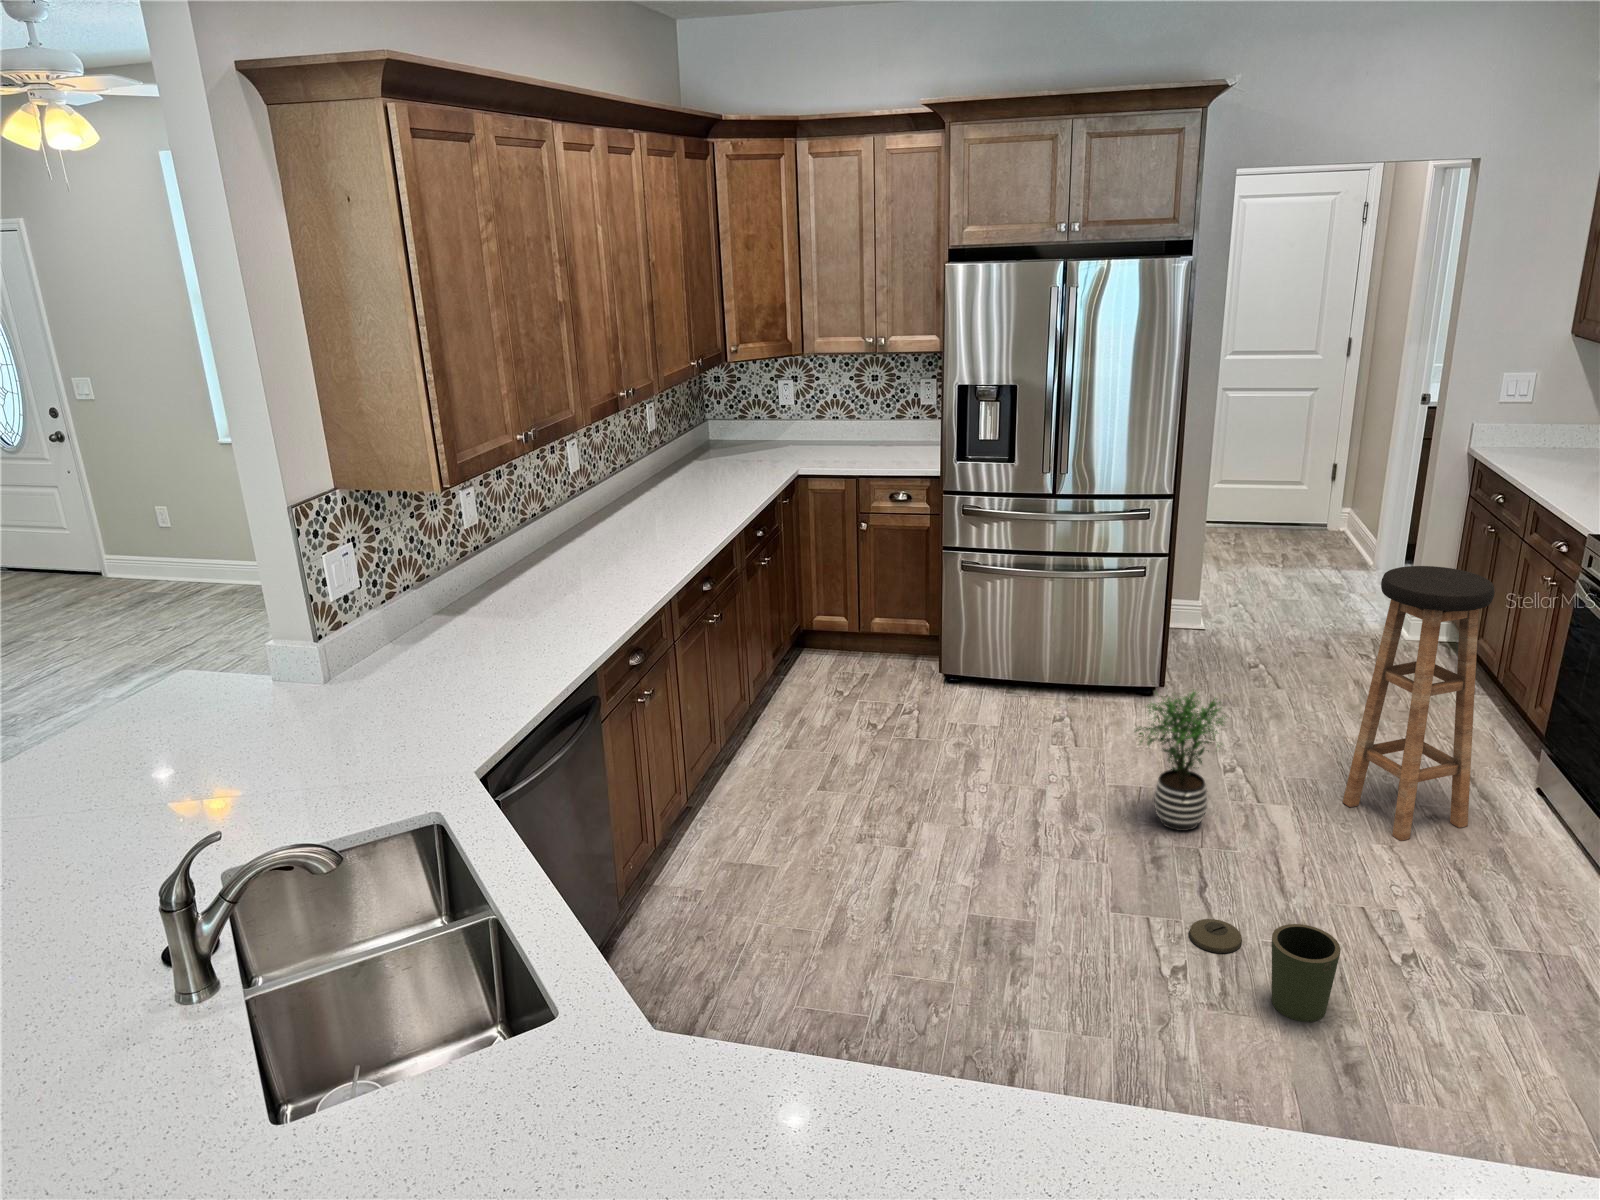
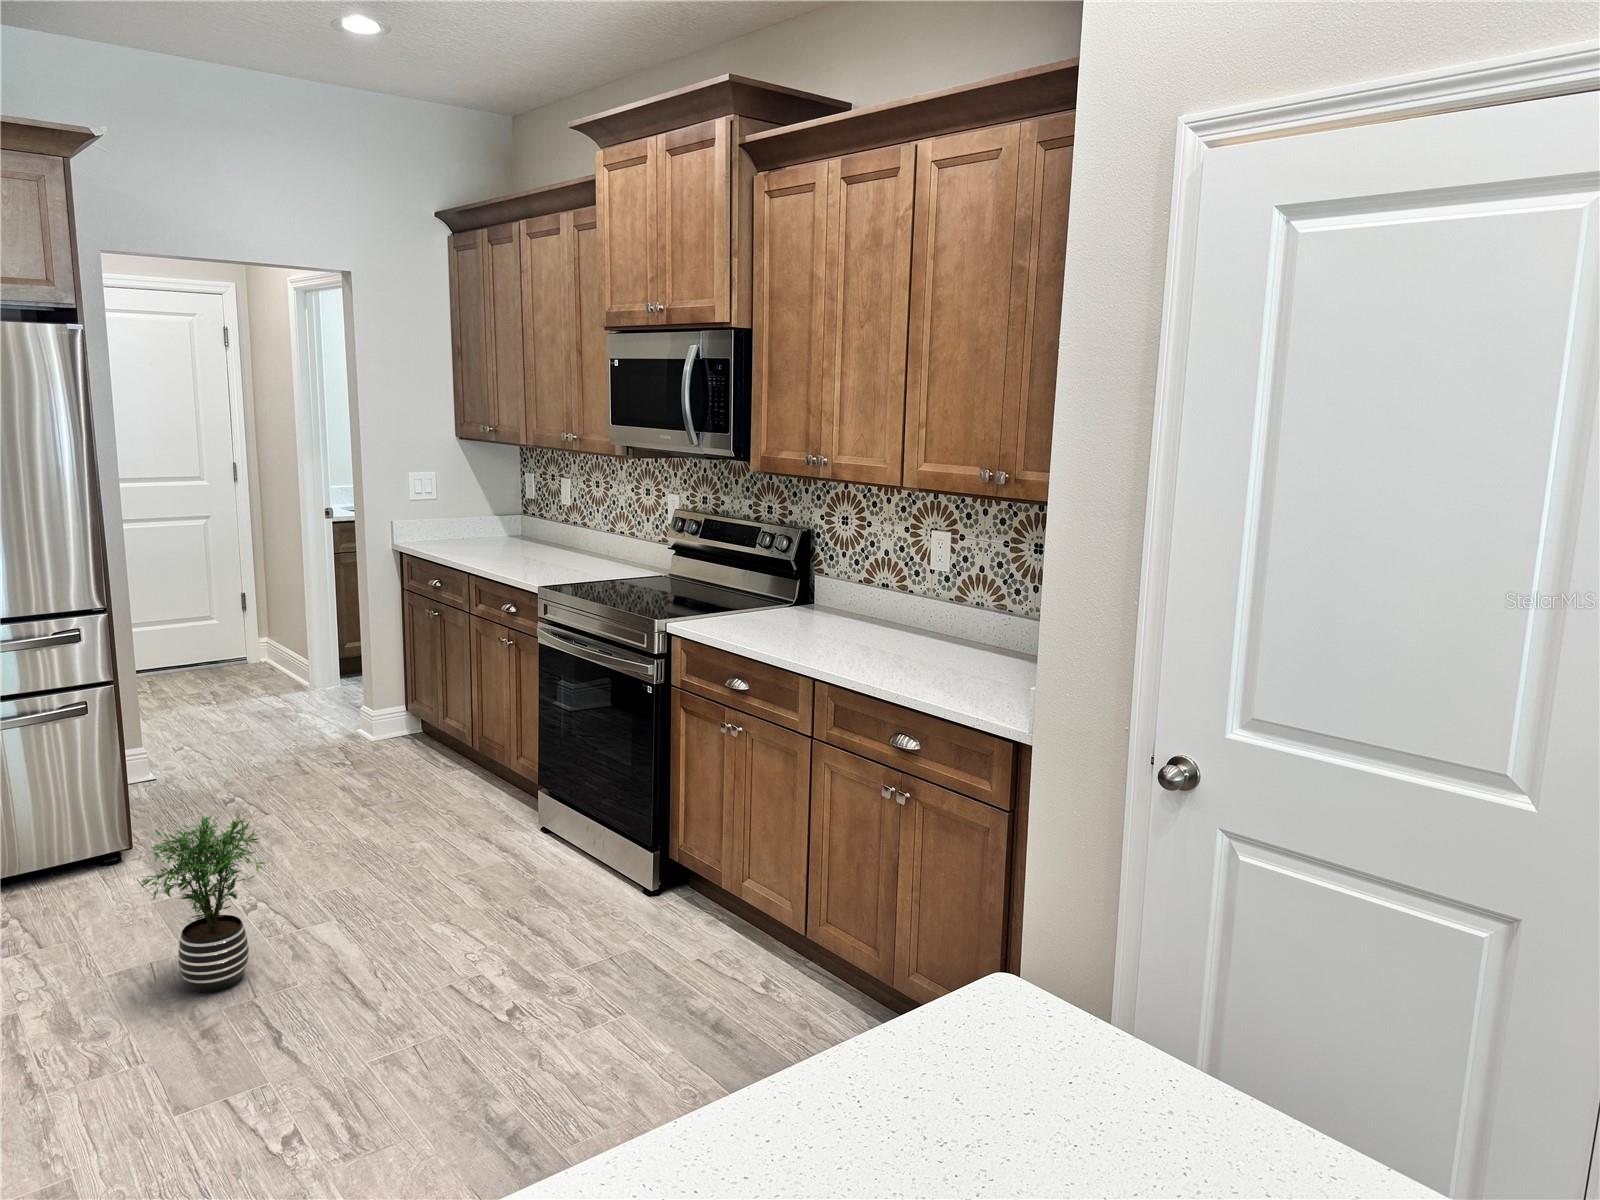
bar stool: present [1343,566,1495,841] -> none [384,633,502,912]
trash can: present [1189,919,1341,1022] -> none [284,1011,472,1125]

